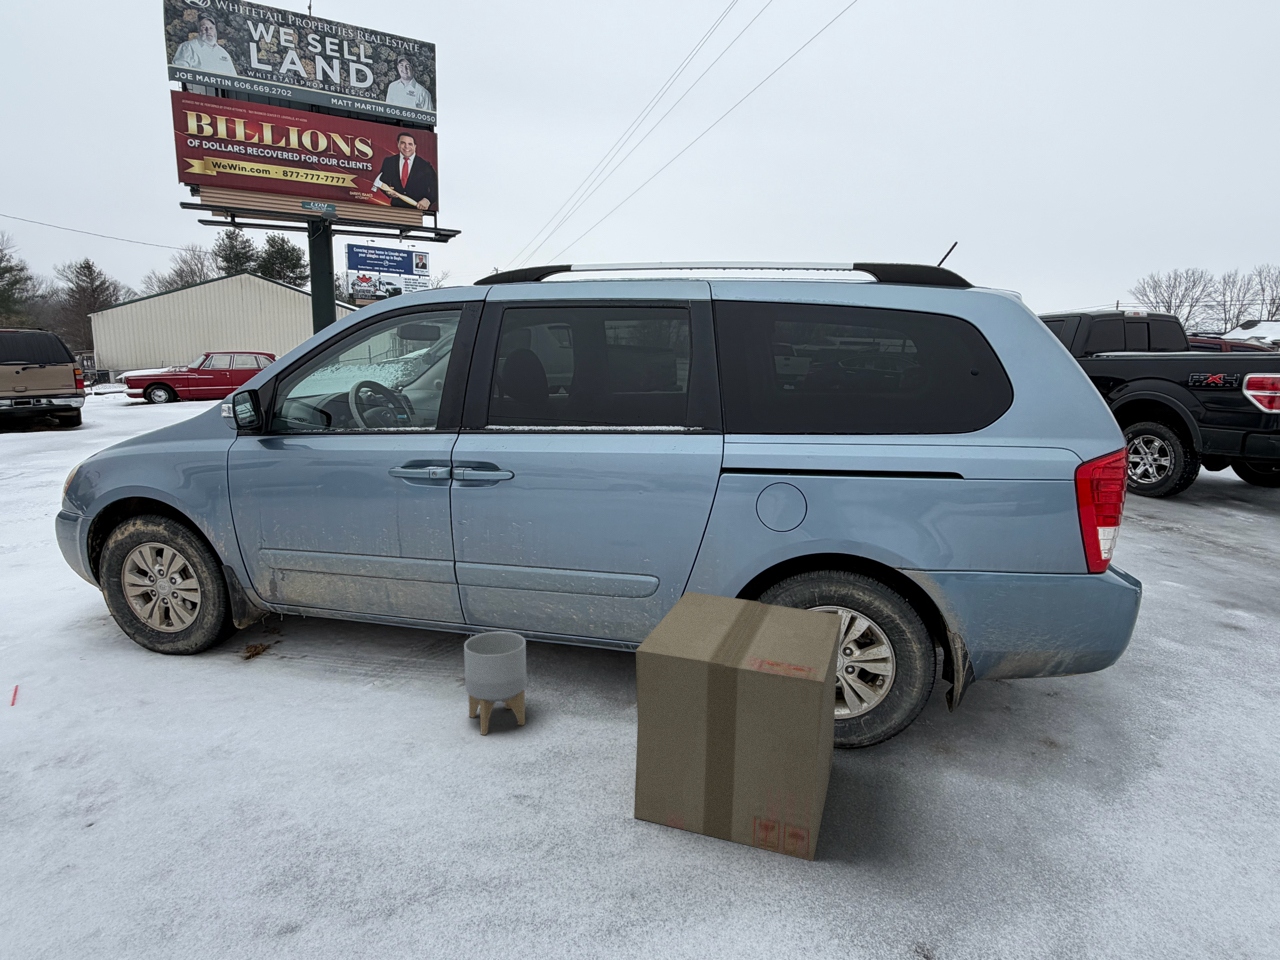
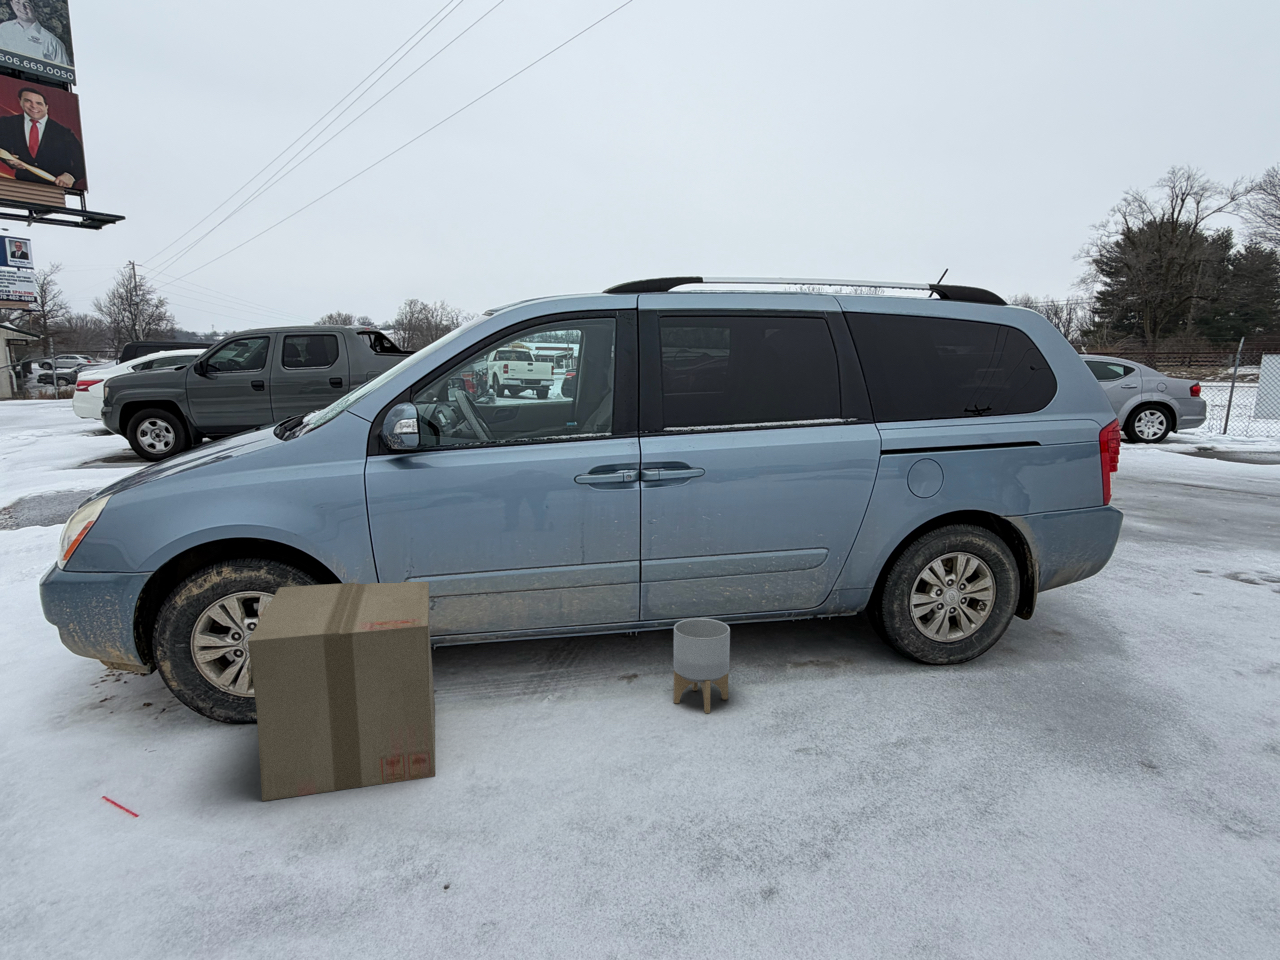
cardboard box: present [634,591,842,861] -> present [248,580,435,801]

